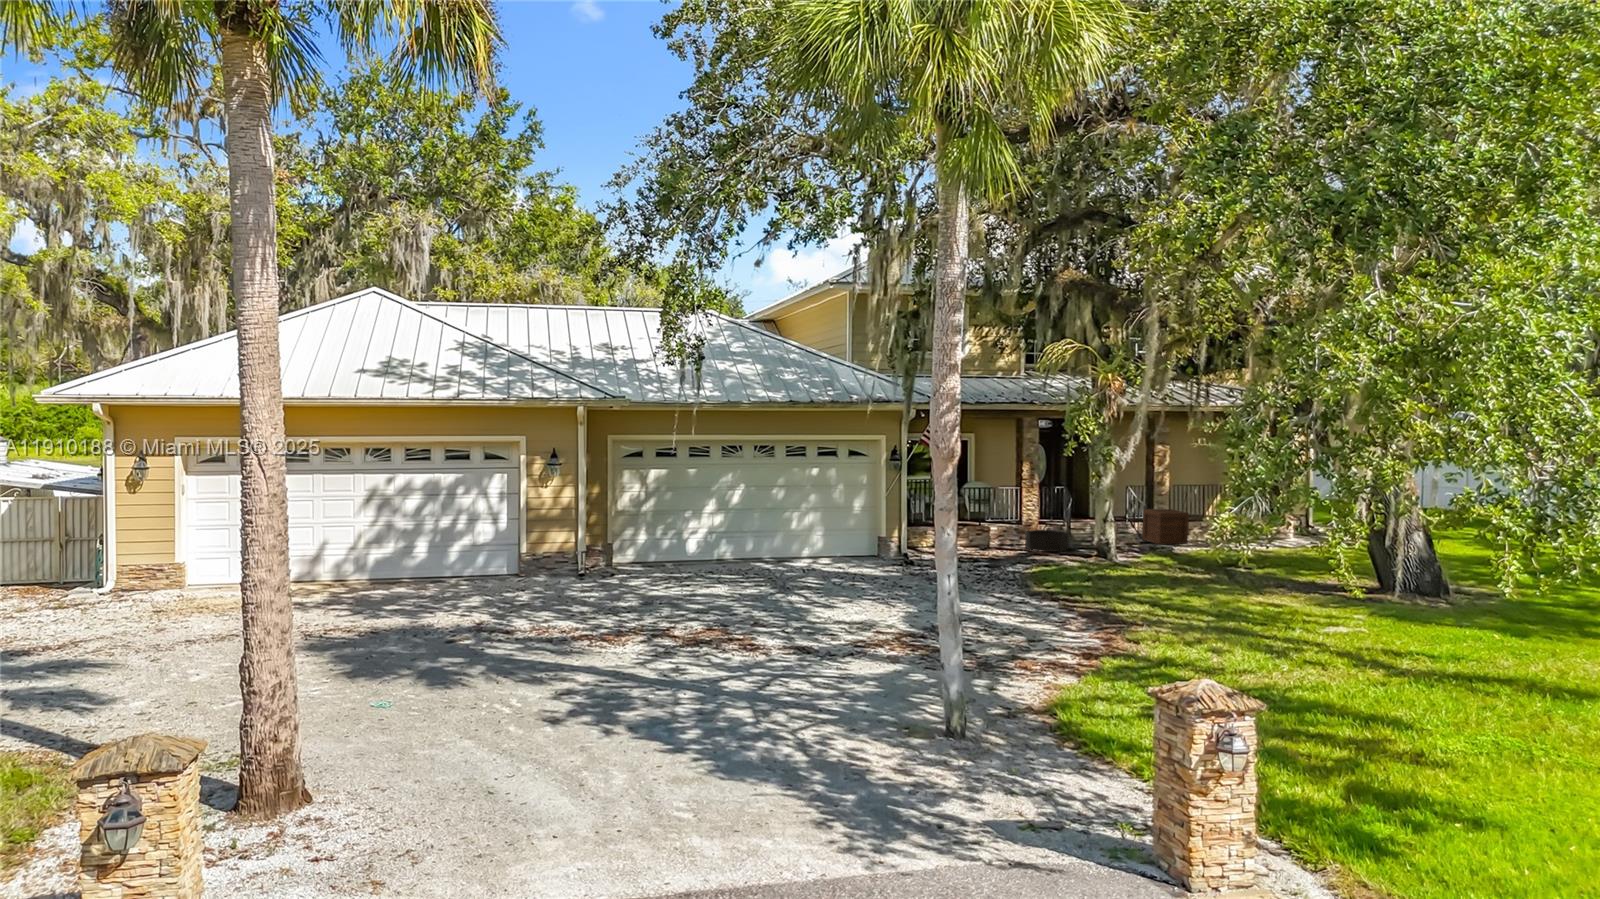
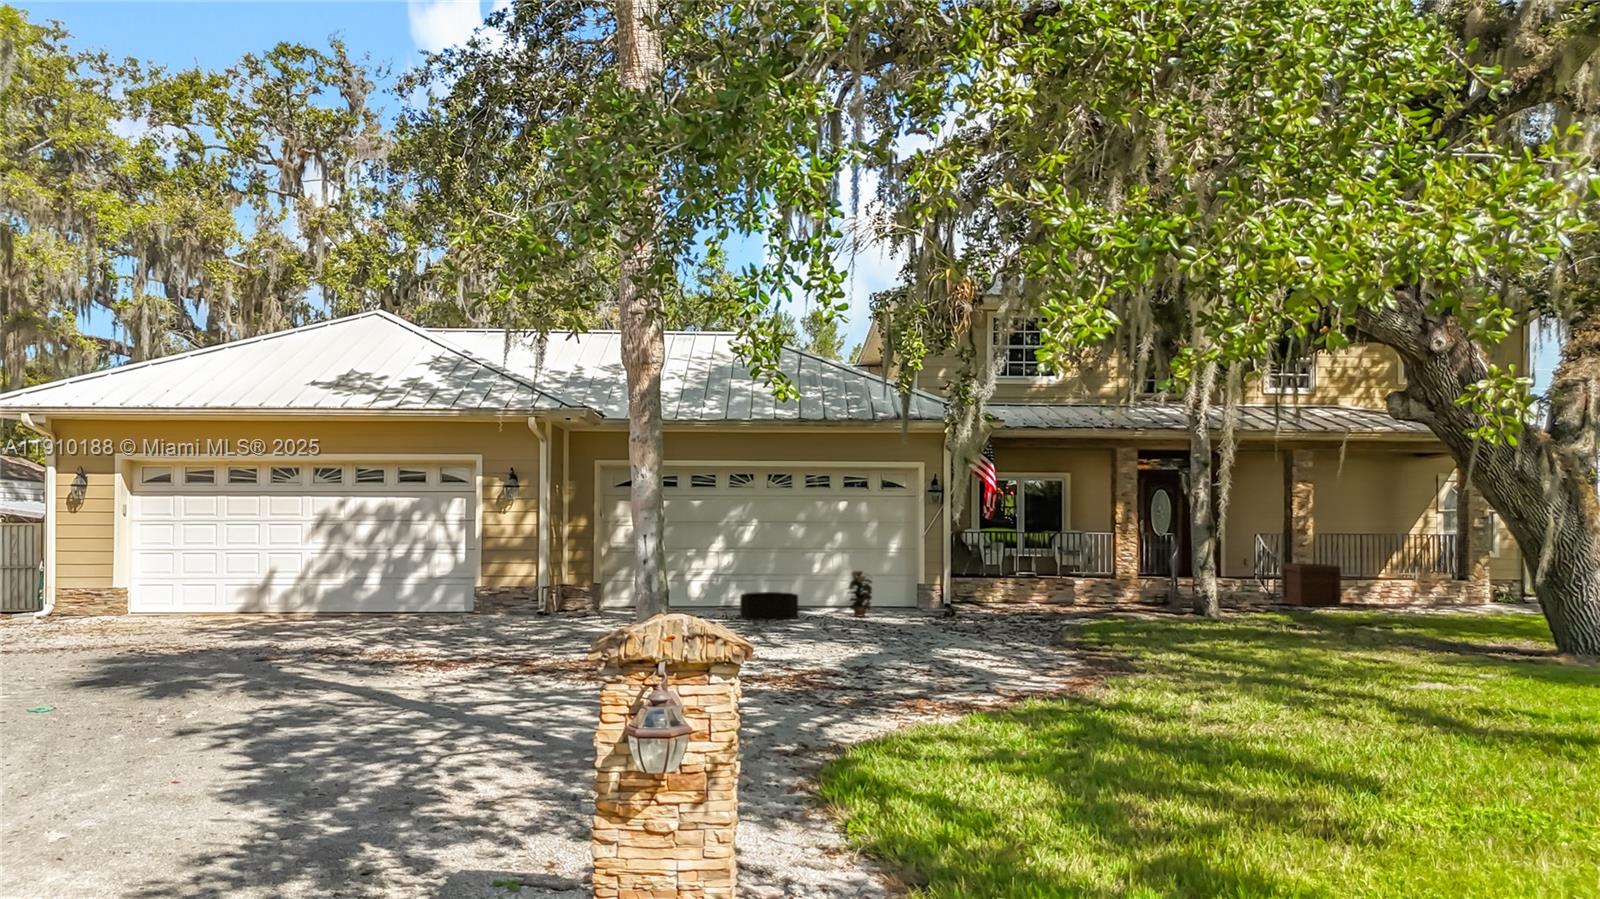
decorative plant: none [821,528,848,566] -> present [847,571,872,617]
basket: present [1025,530,1069,552] -> present [740,592,798,621]

